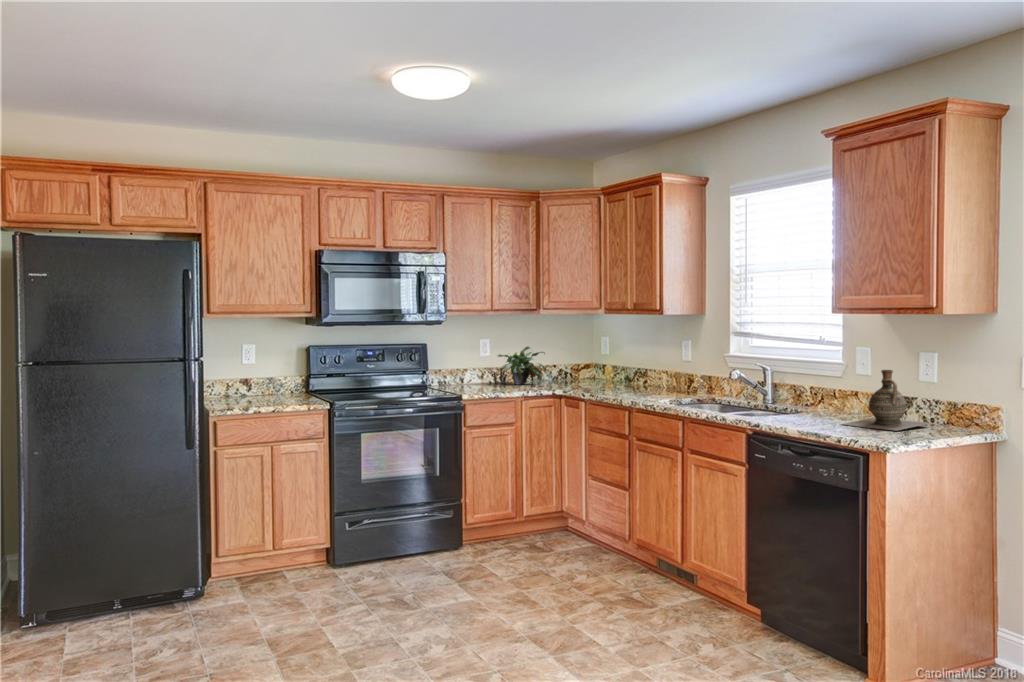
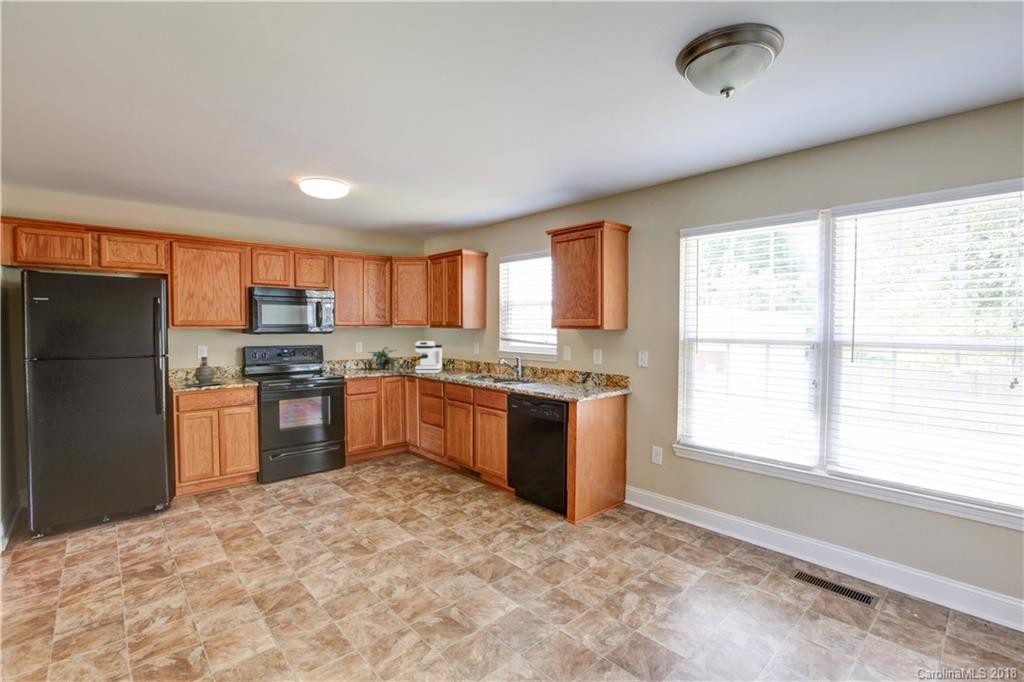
coffee maker: none [576,337,622,393] -> present [415,341,442,373]
ceramic jug: present [842,370,928,431] -> present [185,357,224,387]

